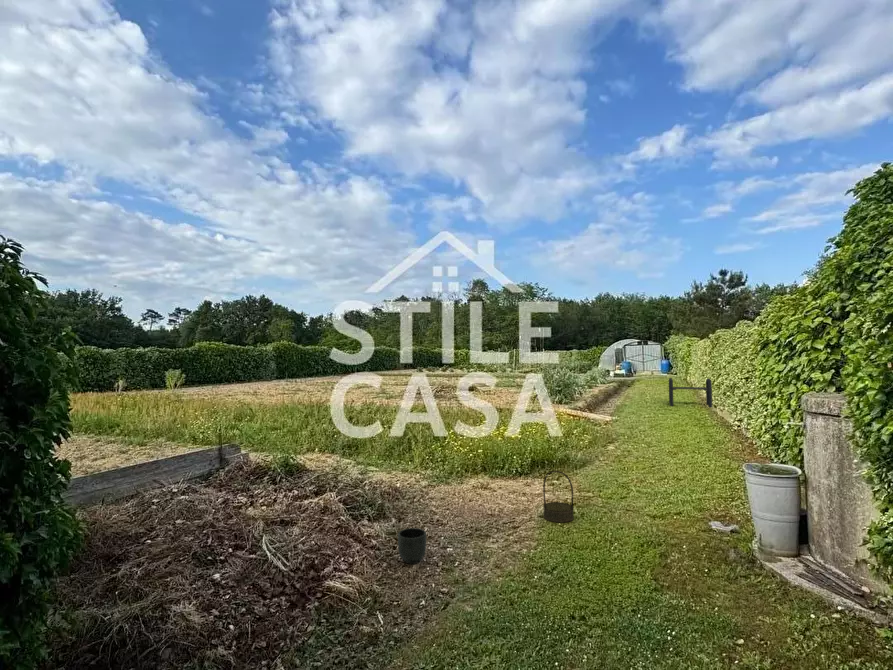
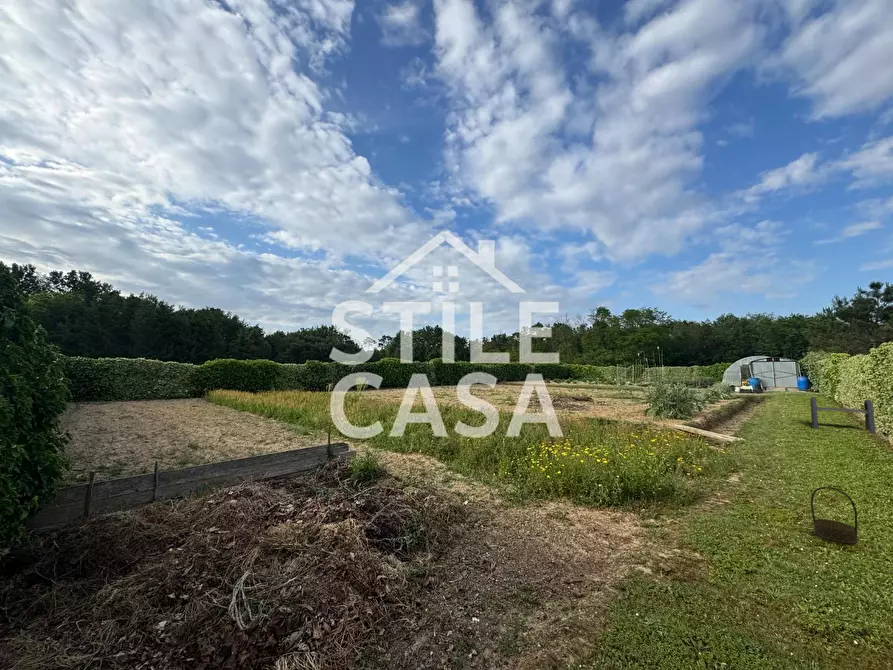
basket: present [543,471,574,522] -> present [811,487,858,544]
planter: present [398,528,426,564] -> none [409,581,444,633]

